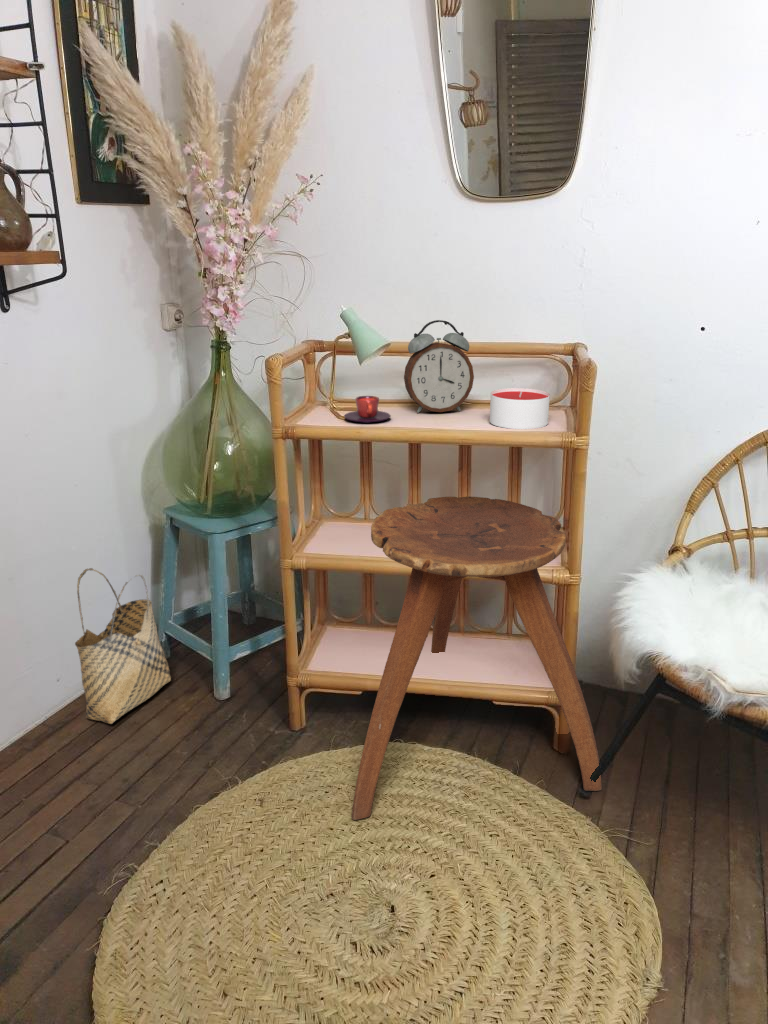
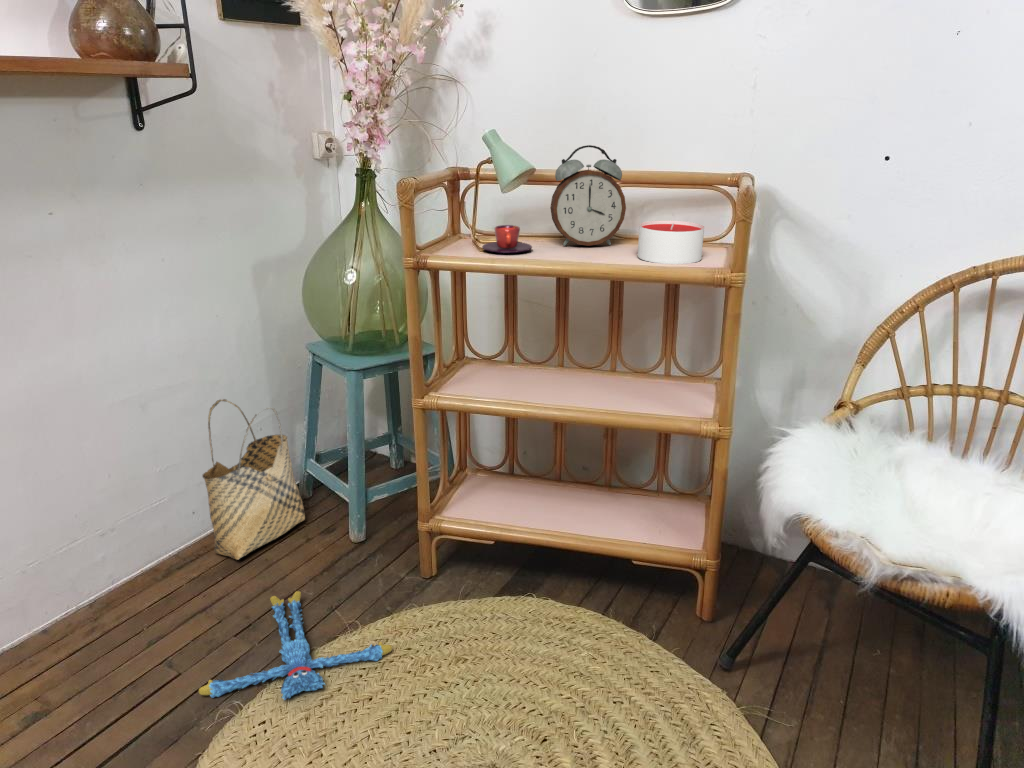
stool: present [352,497,602,820] -> none [468,337,744,676]
plush toy: none [96,751,276,860] -> present [199,591,392,700]

